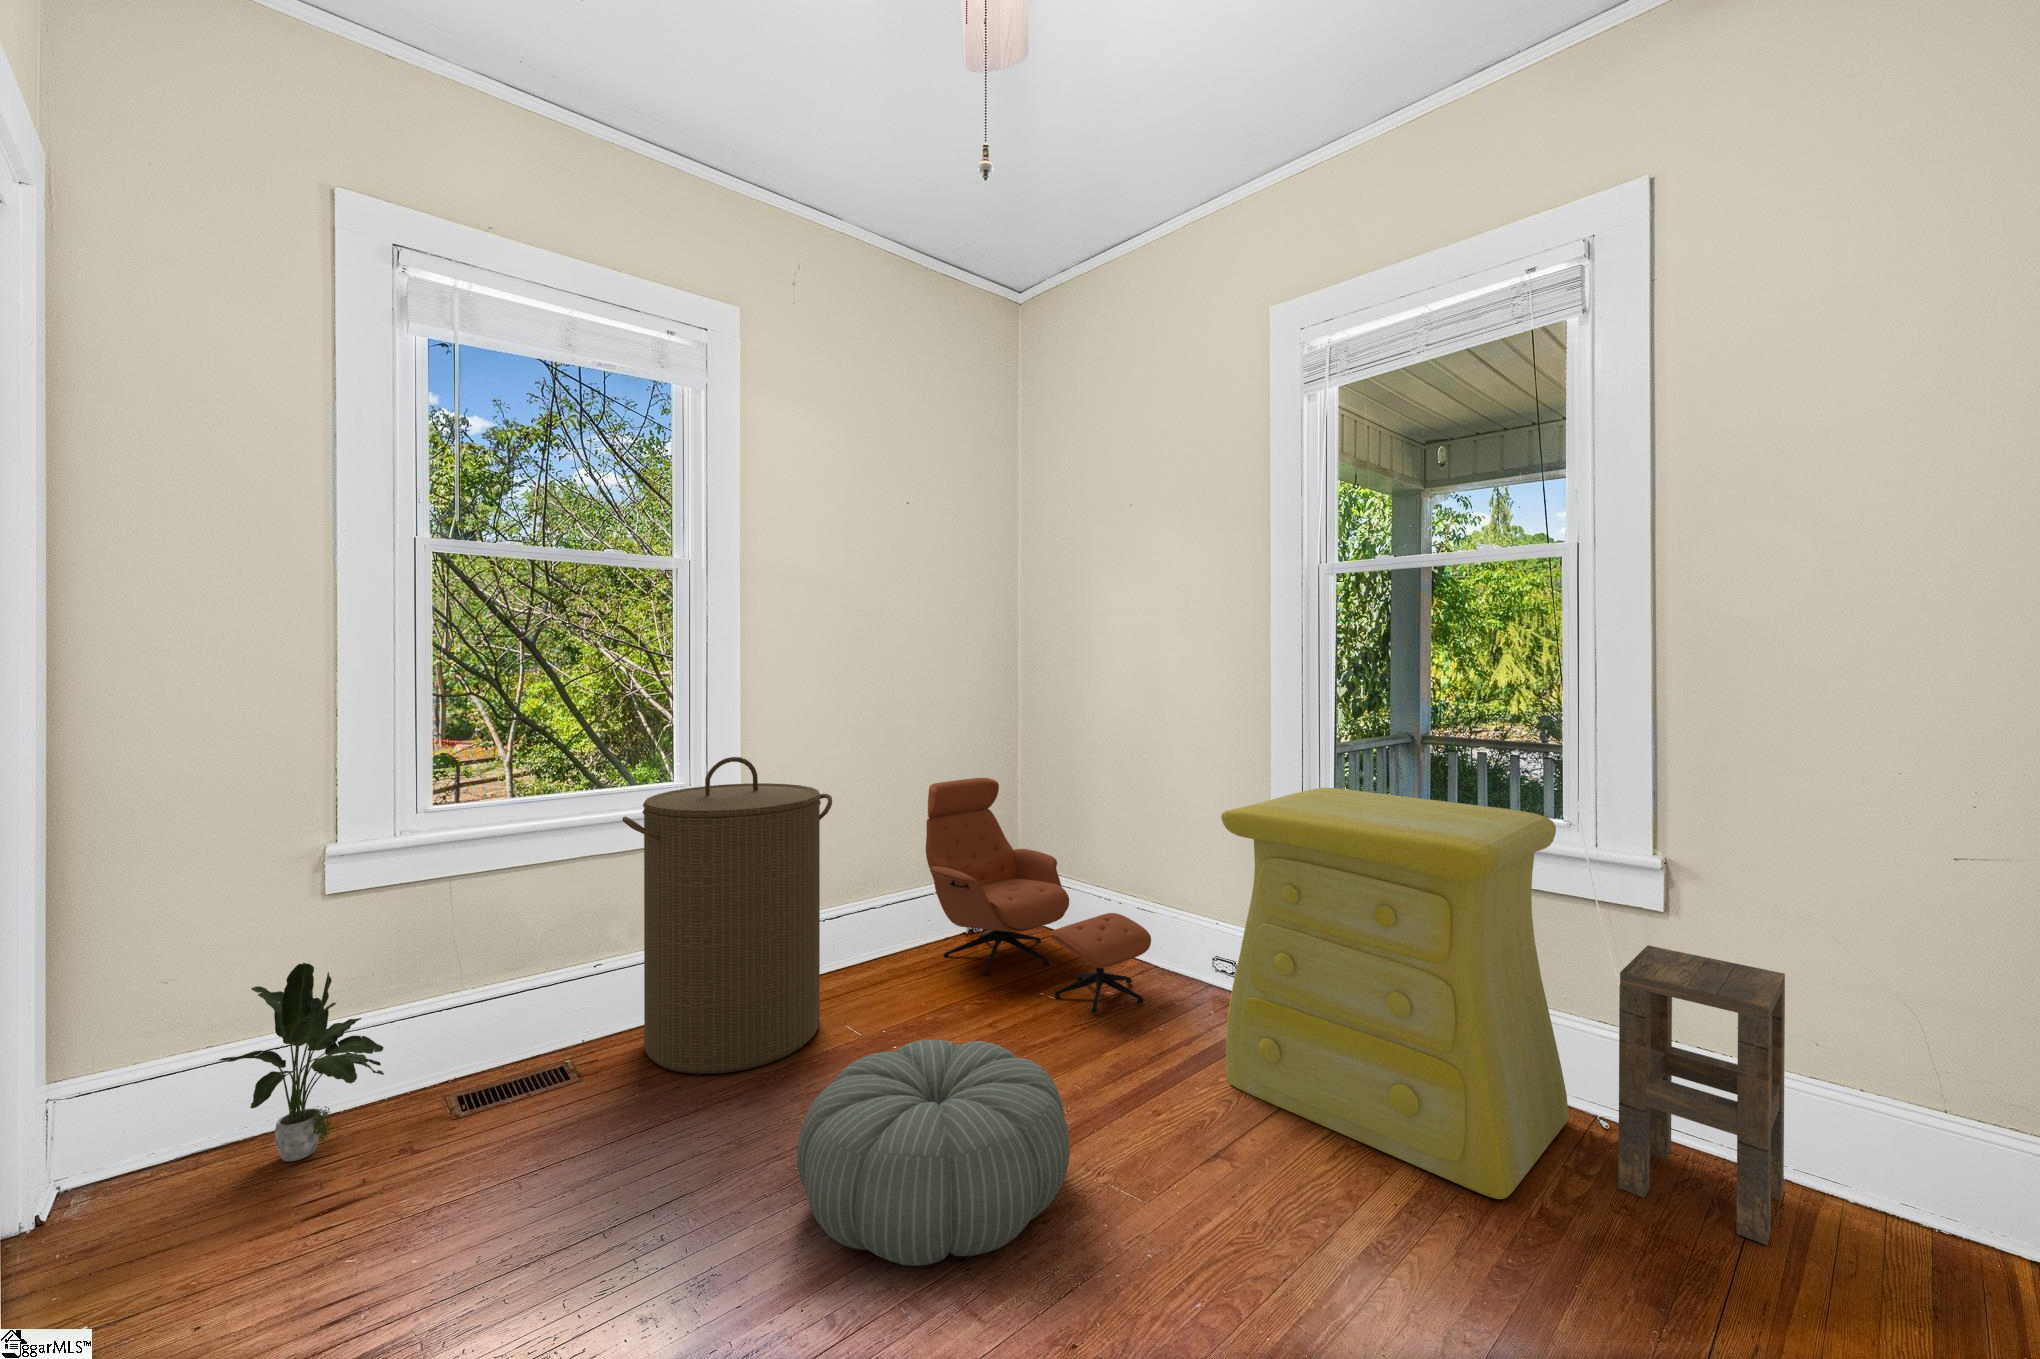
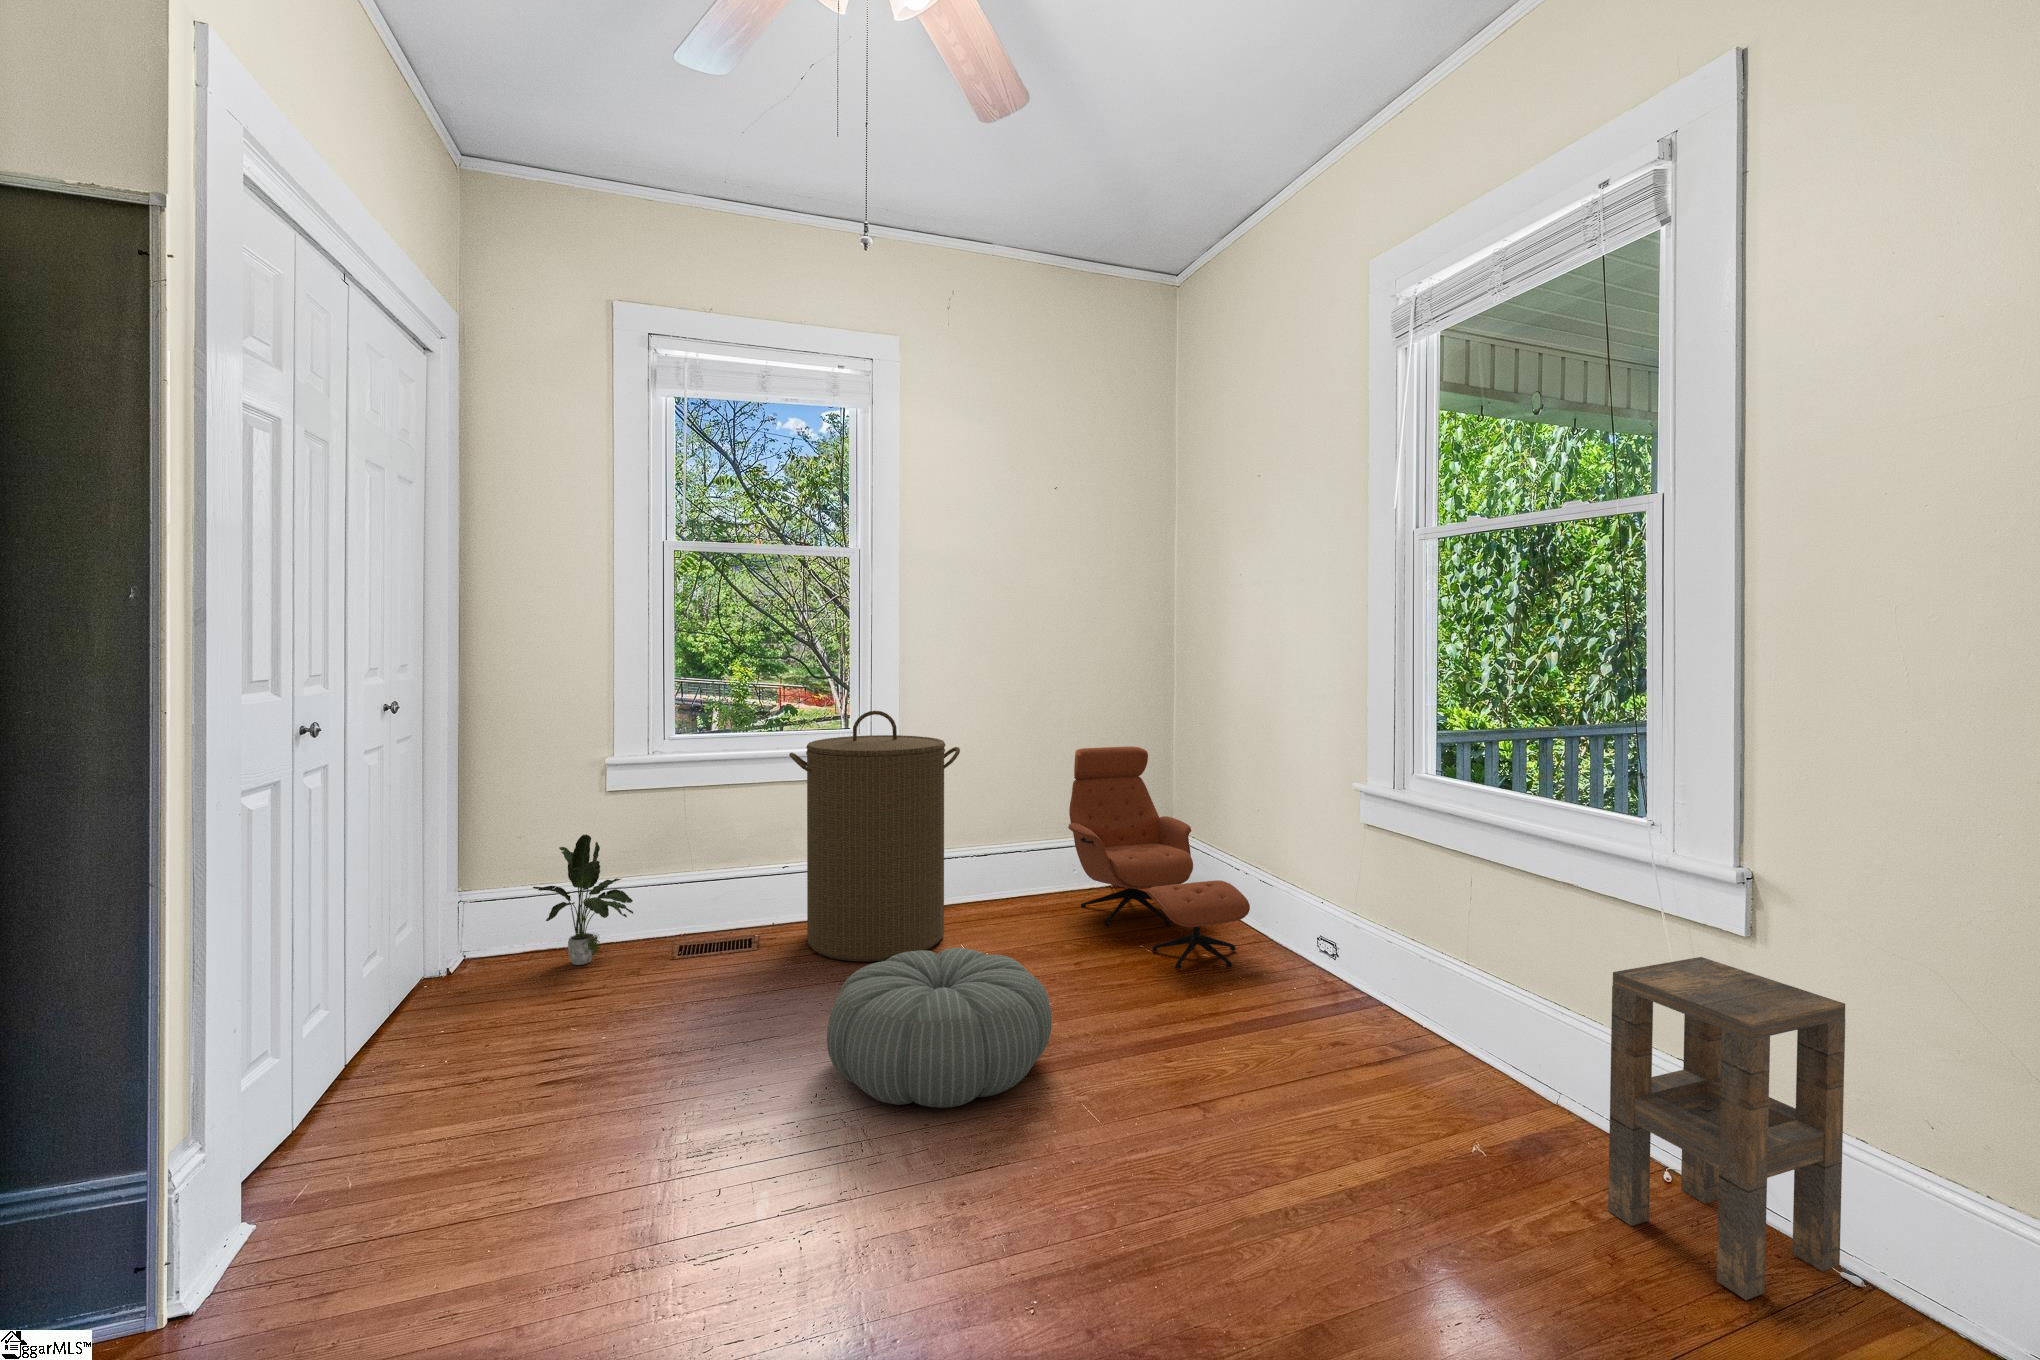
dresser: present [1221,788,1569,1199] -> none [1248,765,1612,1185]

